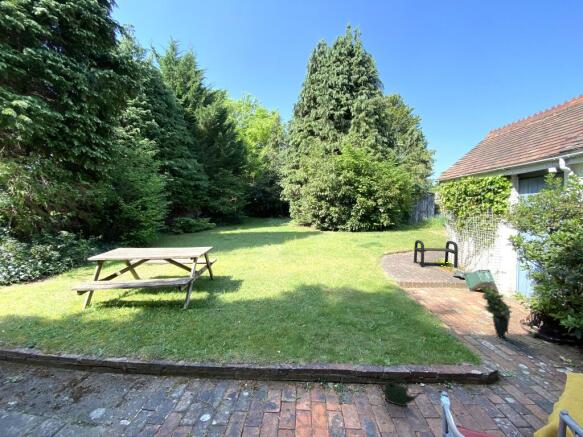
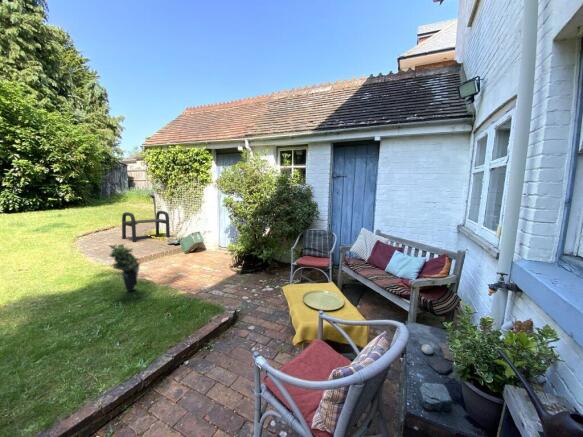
potted plant: present [481,287,512,337] -> present [110,244,140,291]
watering can: present [379,376,423,406] -> none [144,370,200,411]

